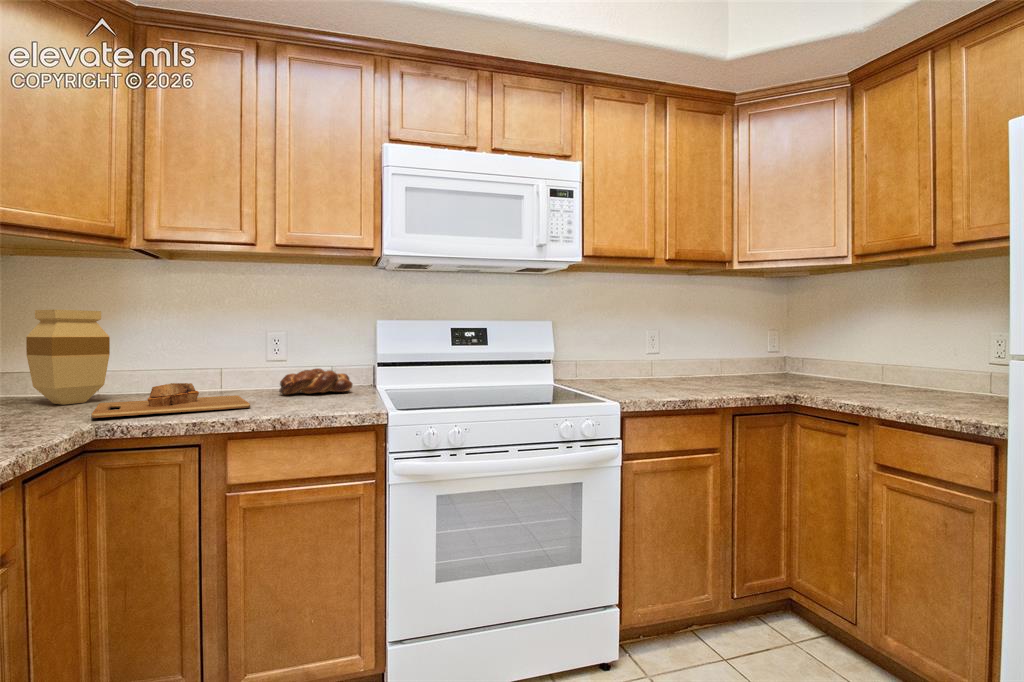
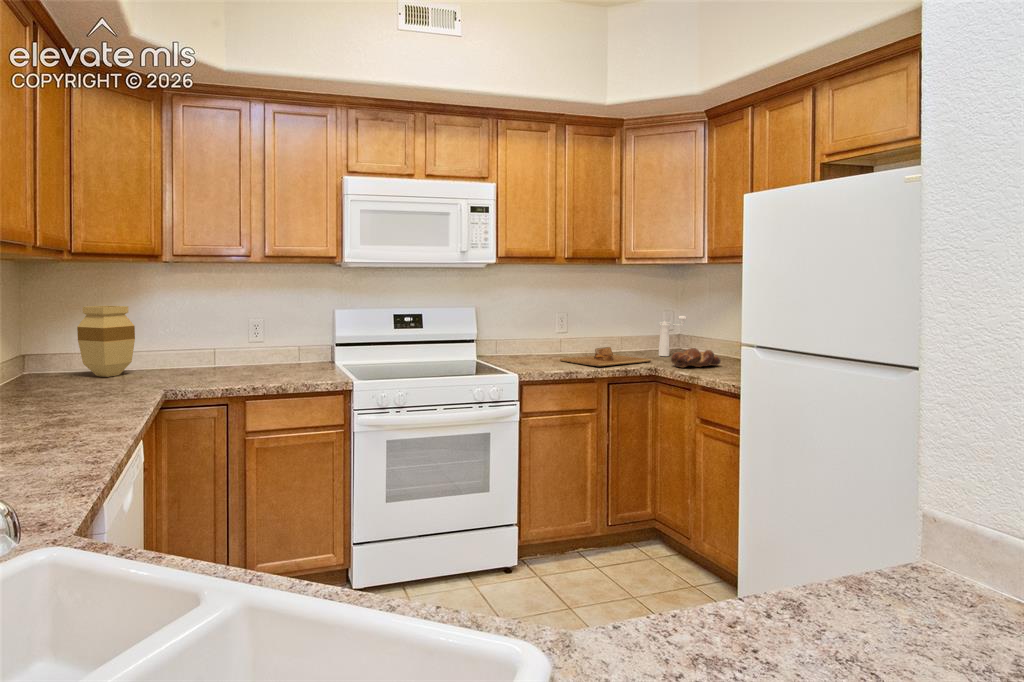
pepper mill: none [775,332,809,381] -> present [659,316,686,356]
bread loaf: present [279,368,353,395] -> present [671,348,721,368]
cutting board: present [91,383,250,418] -> present [560,347,651,366]

